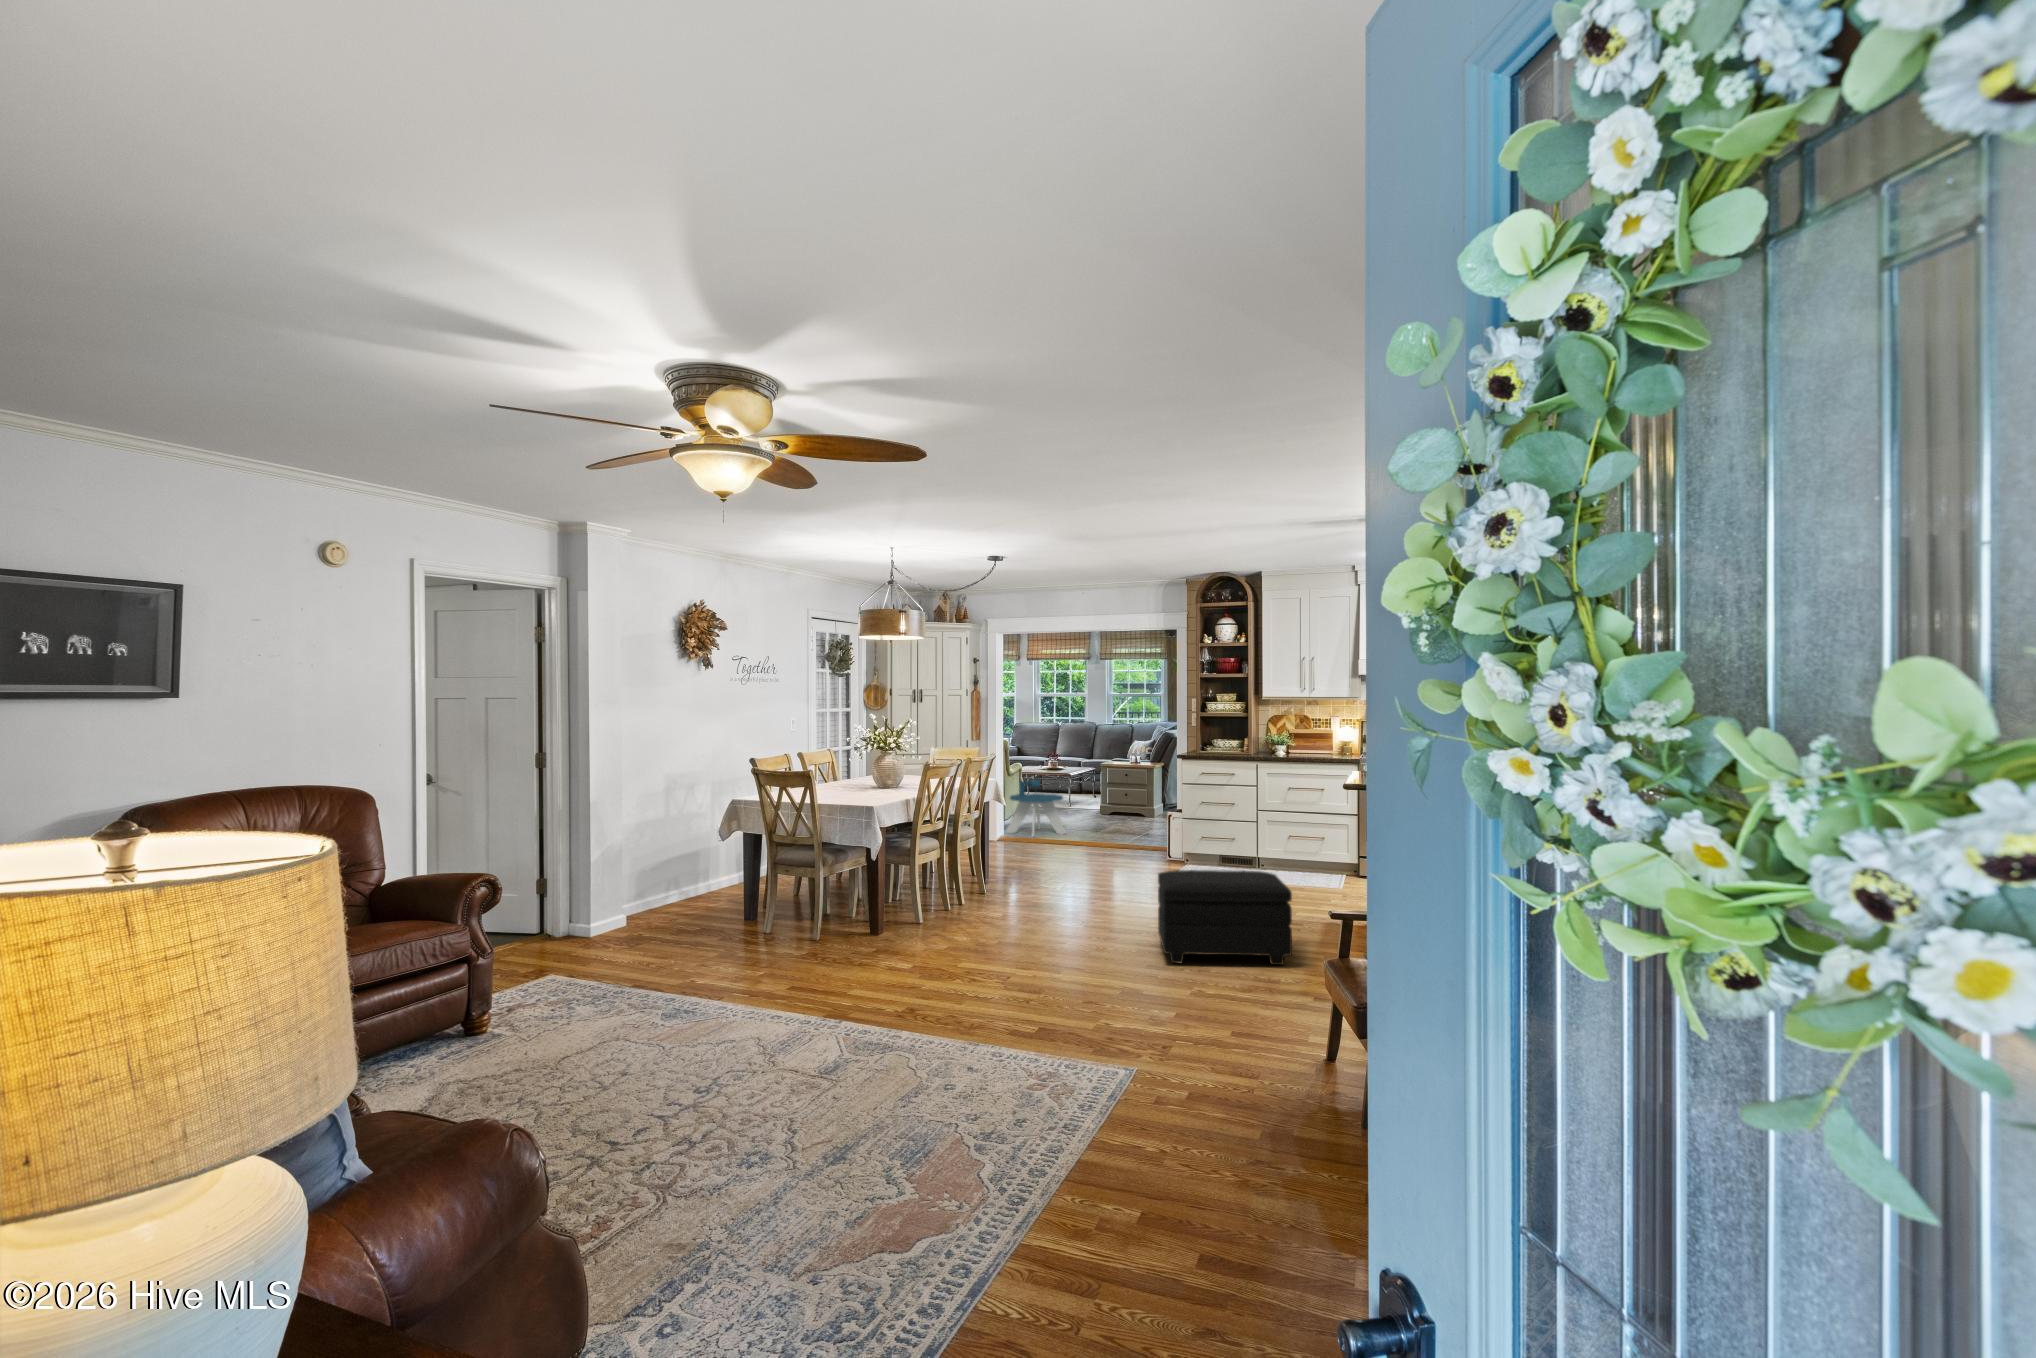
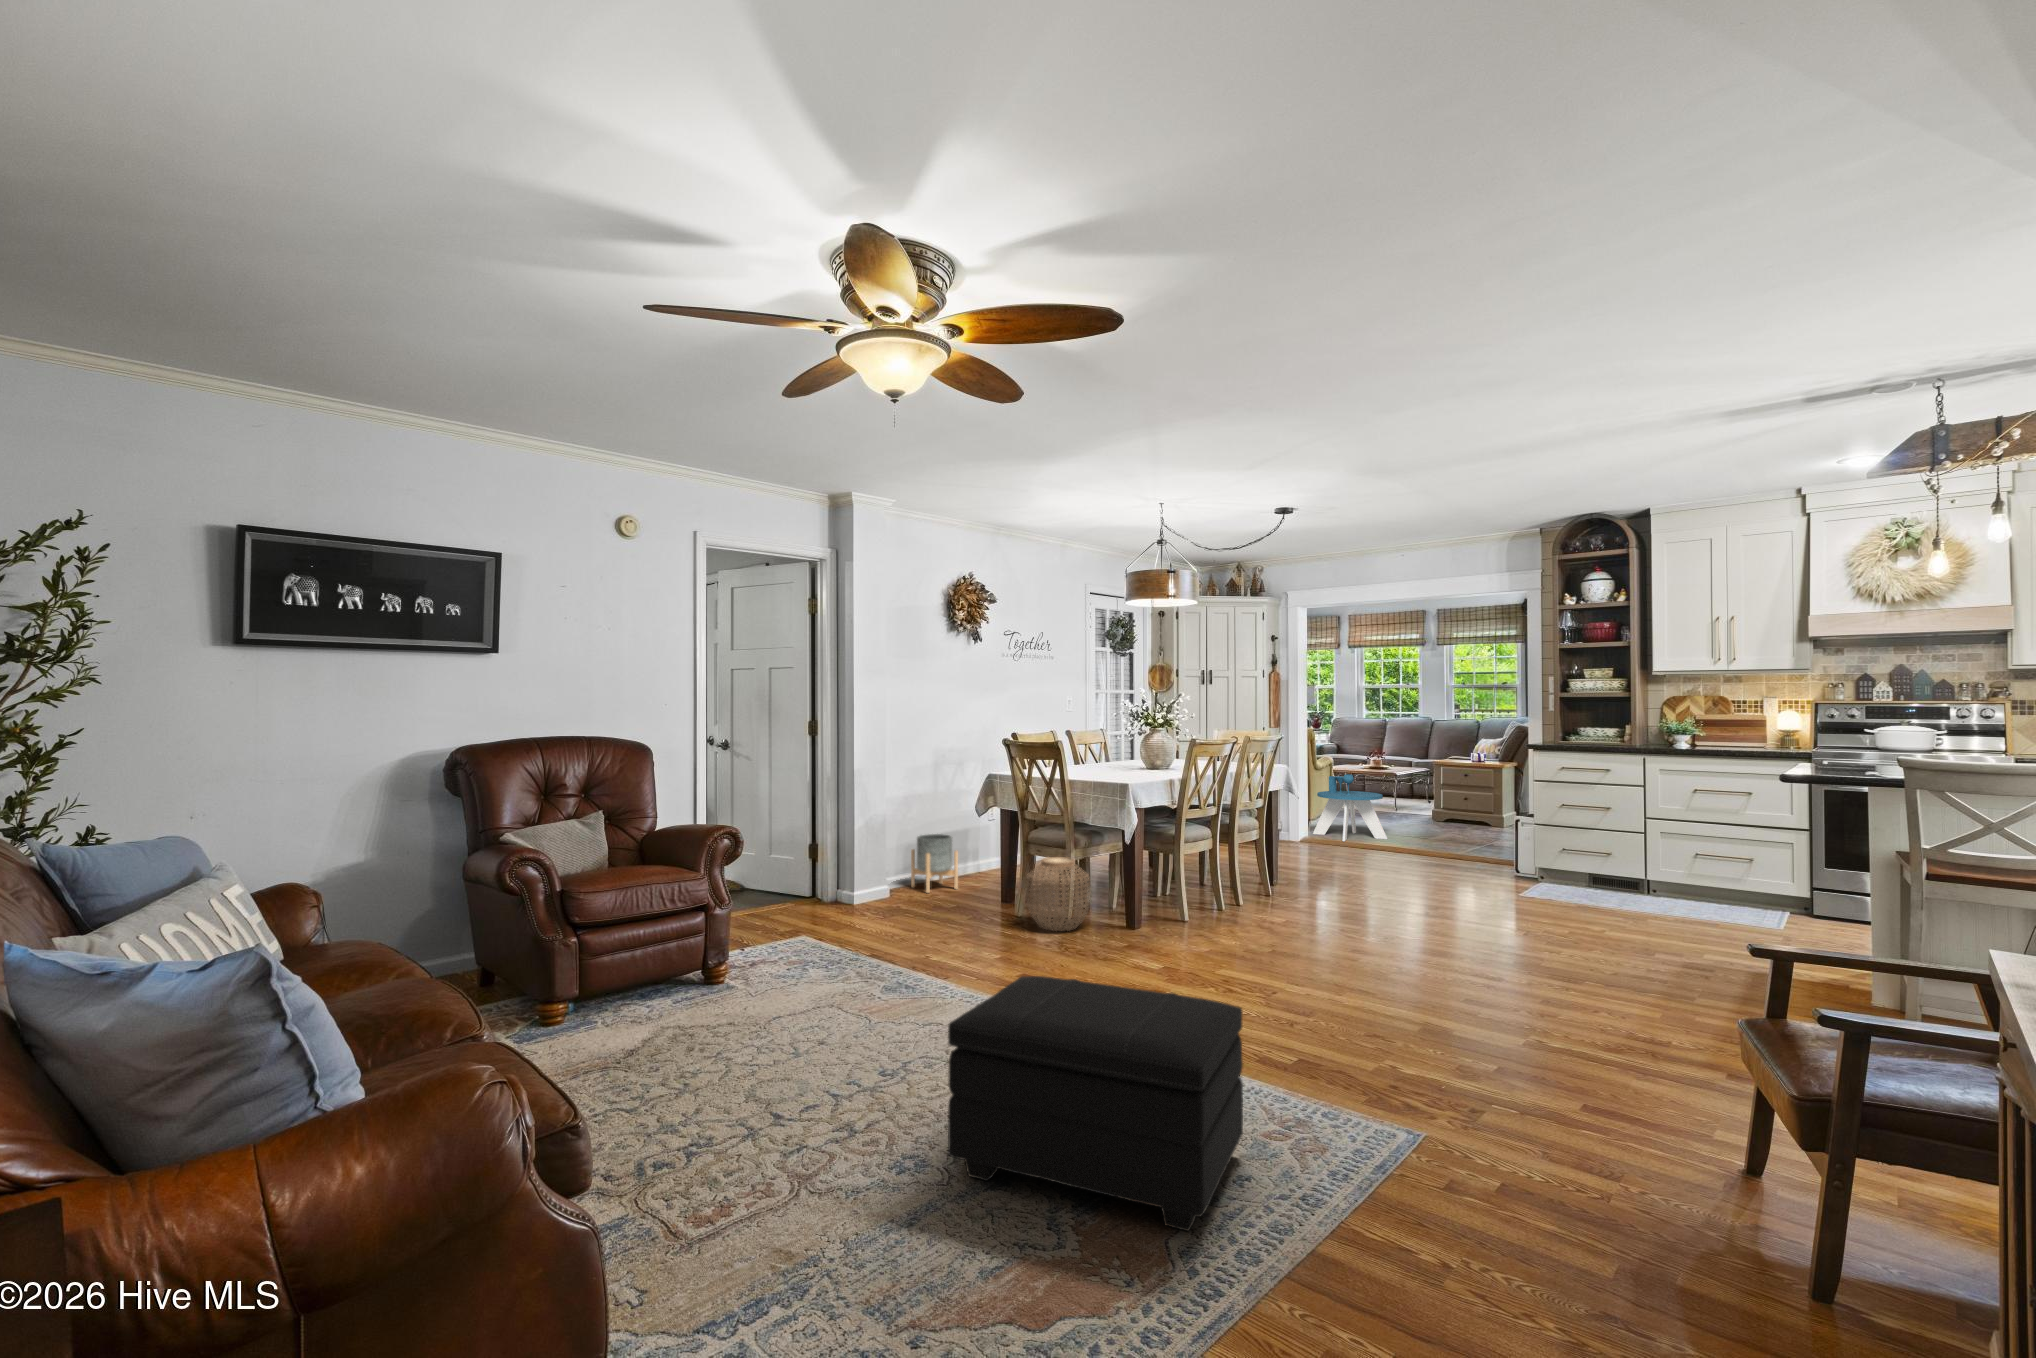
planter: none [644,860,694,919] -> present [911,834,958,893]
footstool: present [1158,870,1292,965] -> present [948,976,1243,1231]
woven basket: none [776,876,837,944] -> present [1026,857,1091,931]

